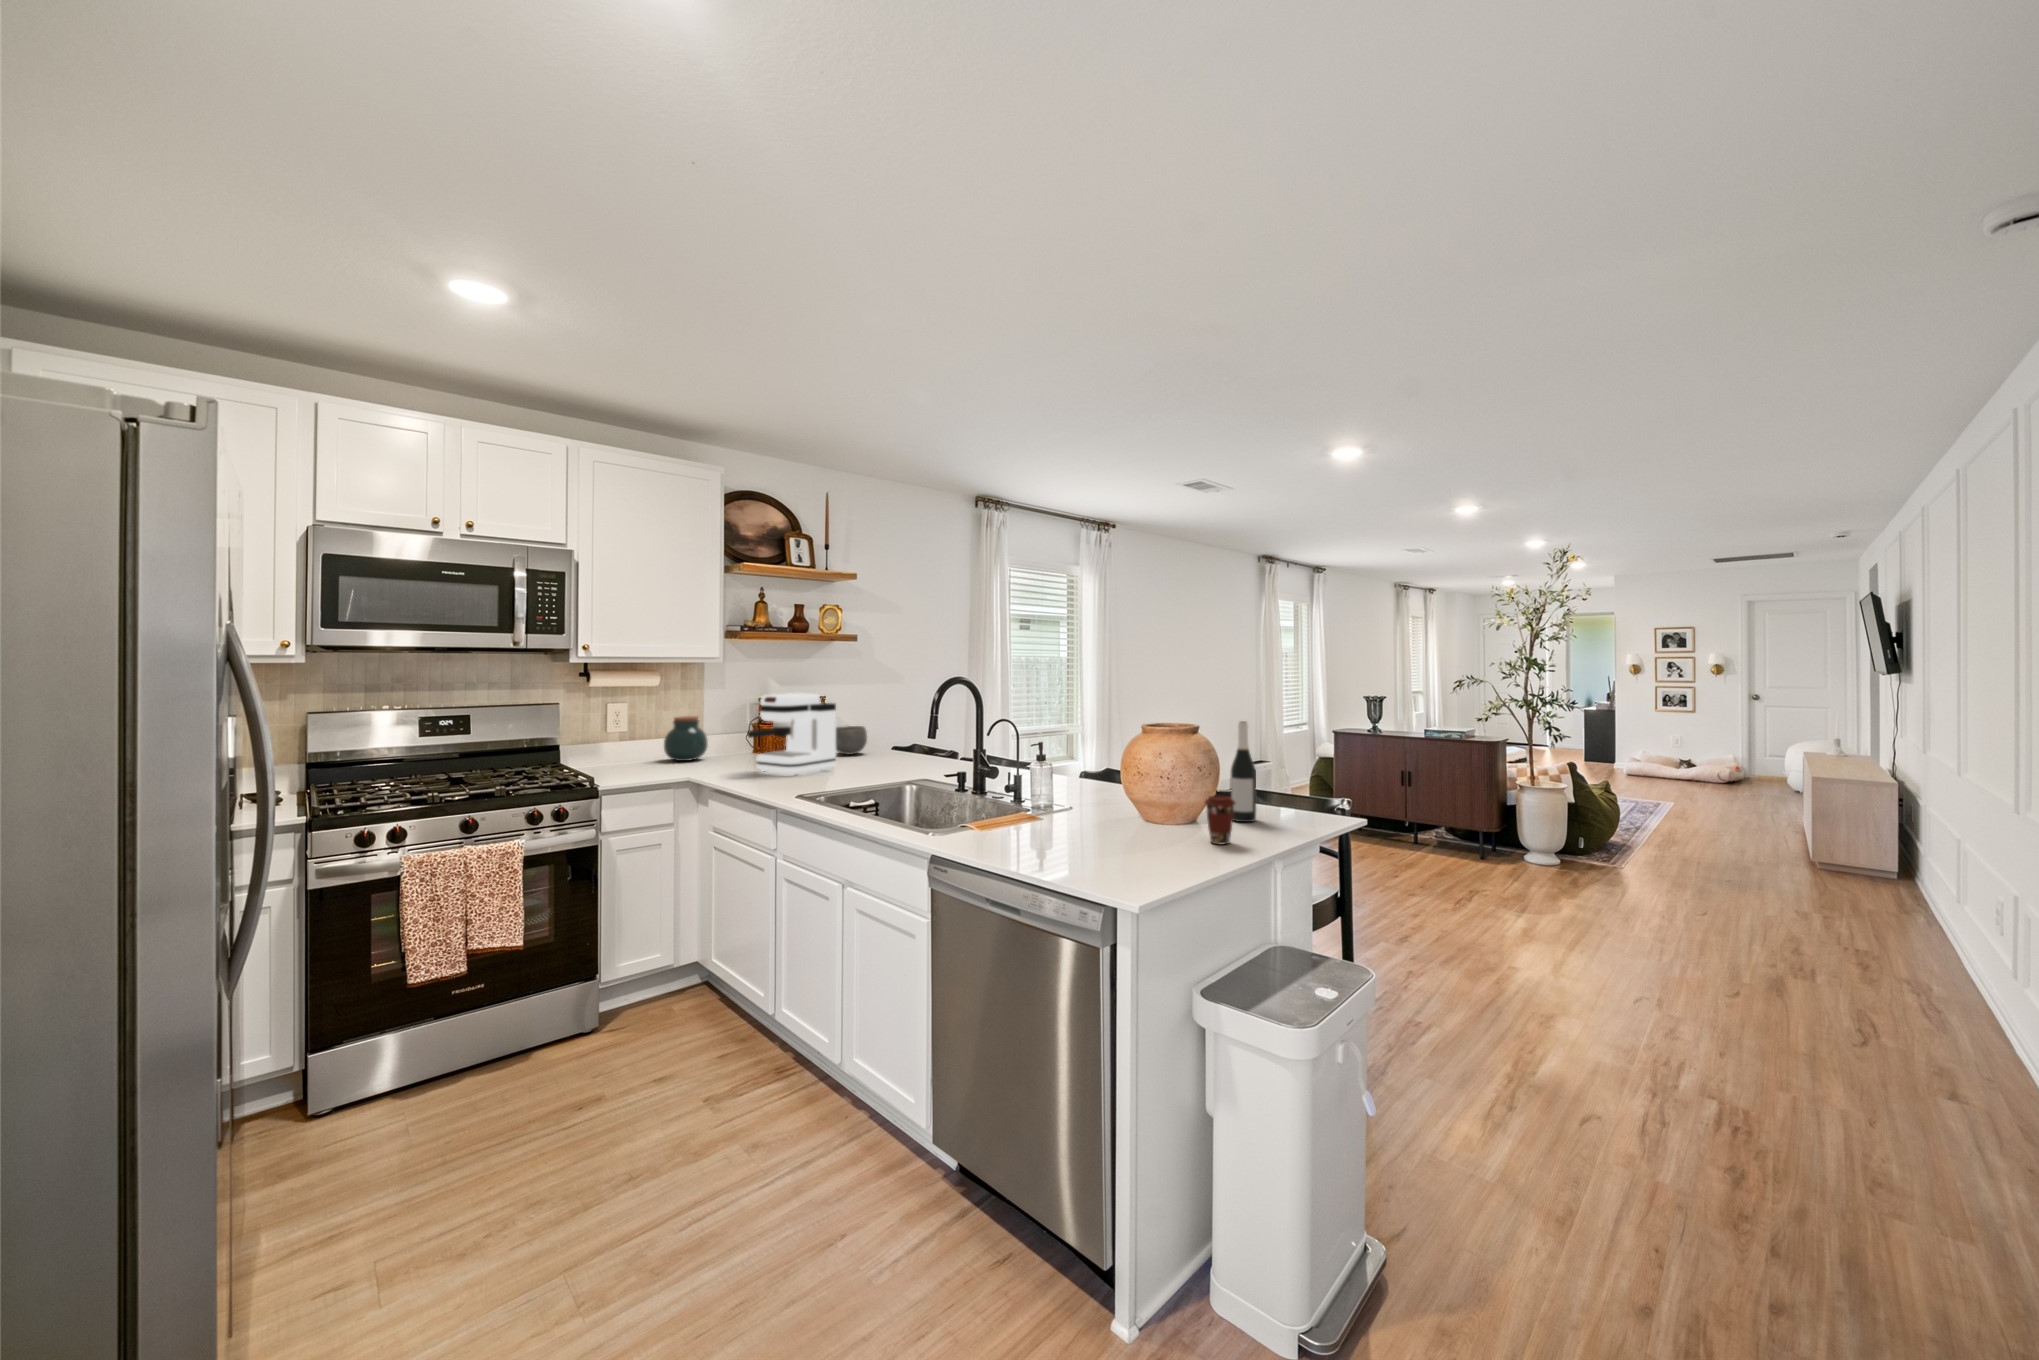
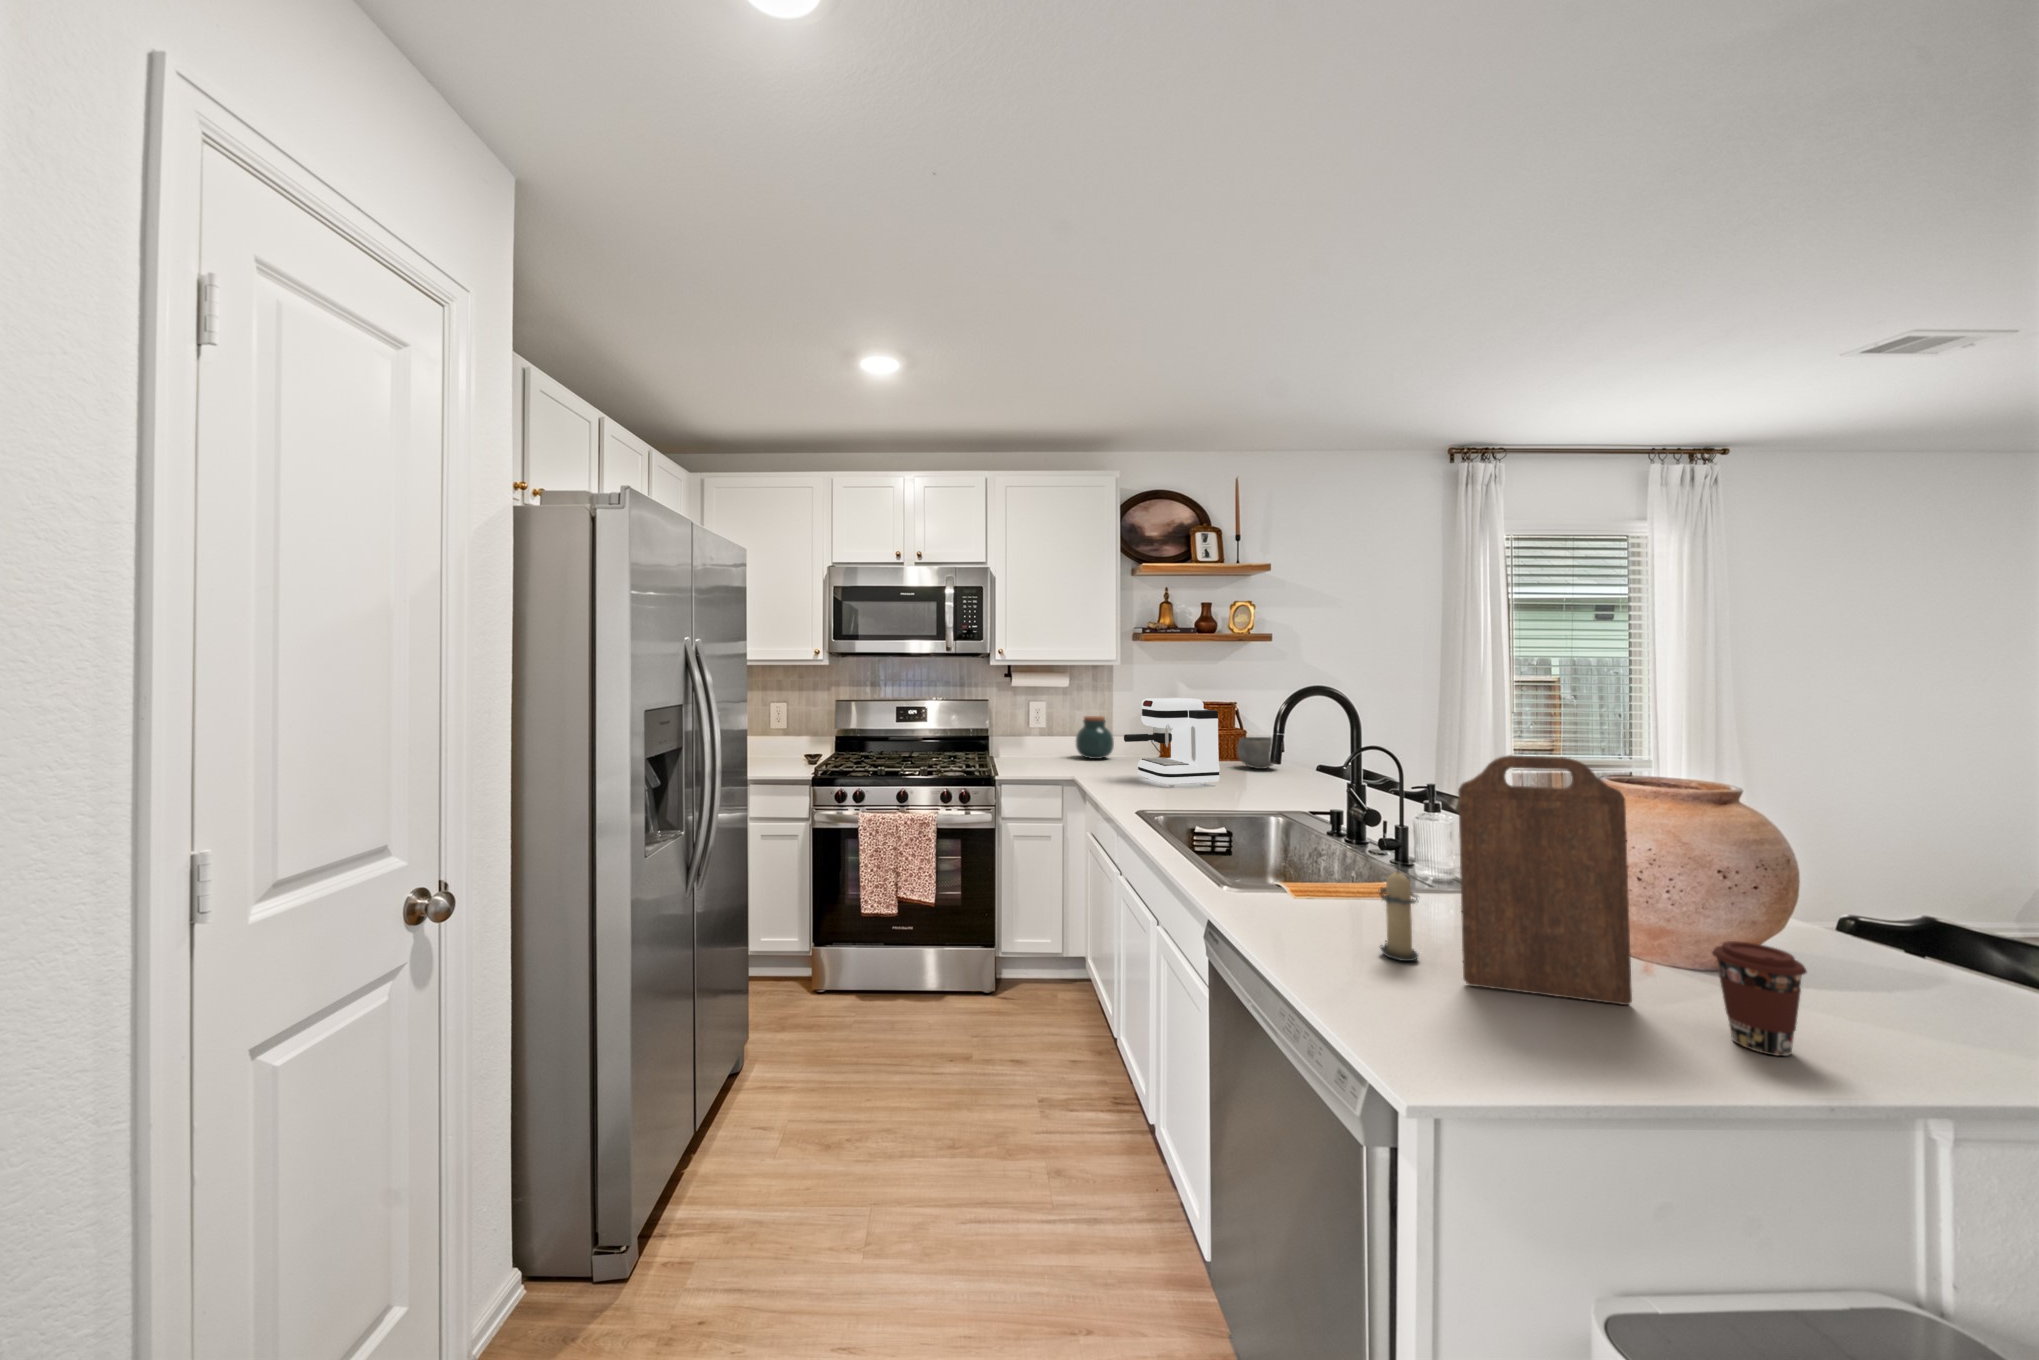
cutting board: none [1105,713,1172,848] -> present [1458,755,1632,1005]
wine bottle: present [1230,721,1256,822] -> none [1841,791,1933,1019]
candle: none [1054,788,1081,847] -> present [1378,868,1418,961]

